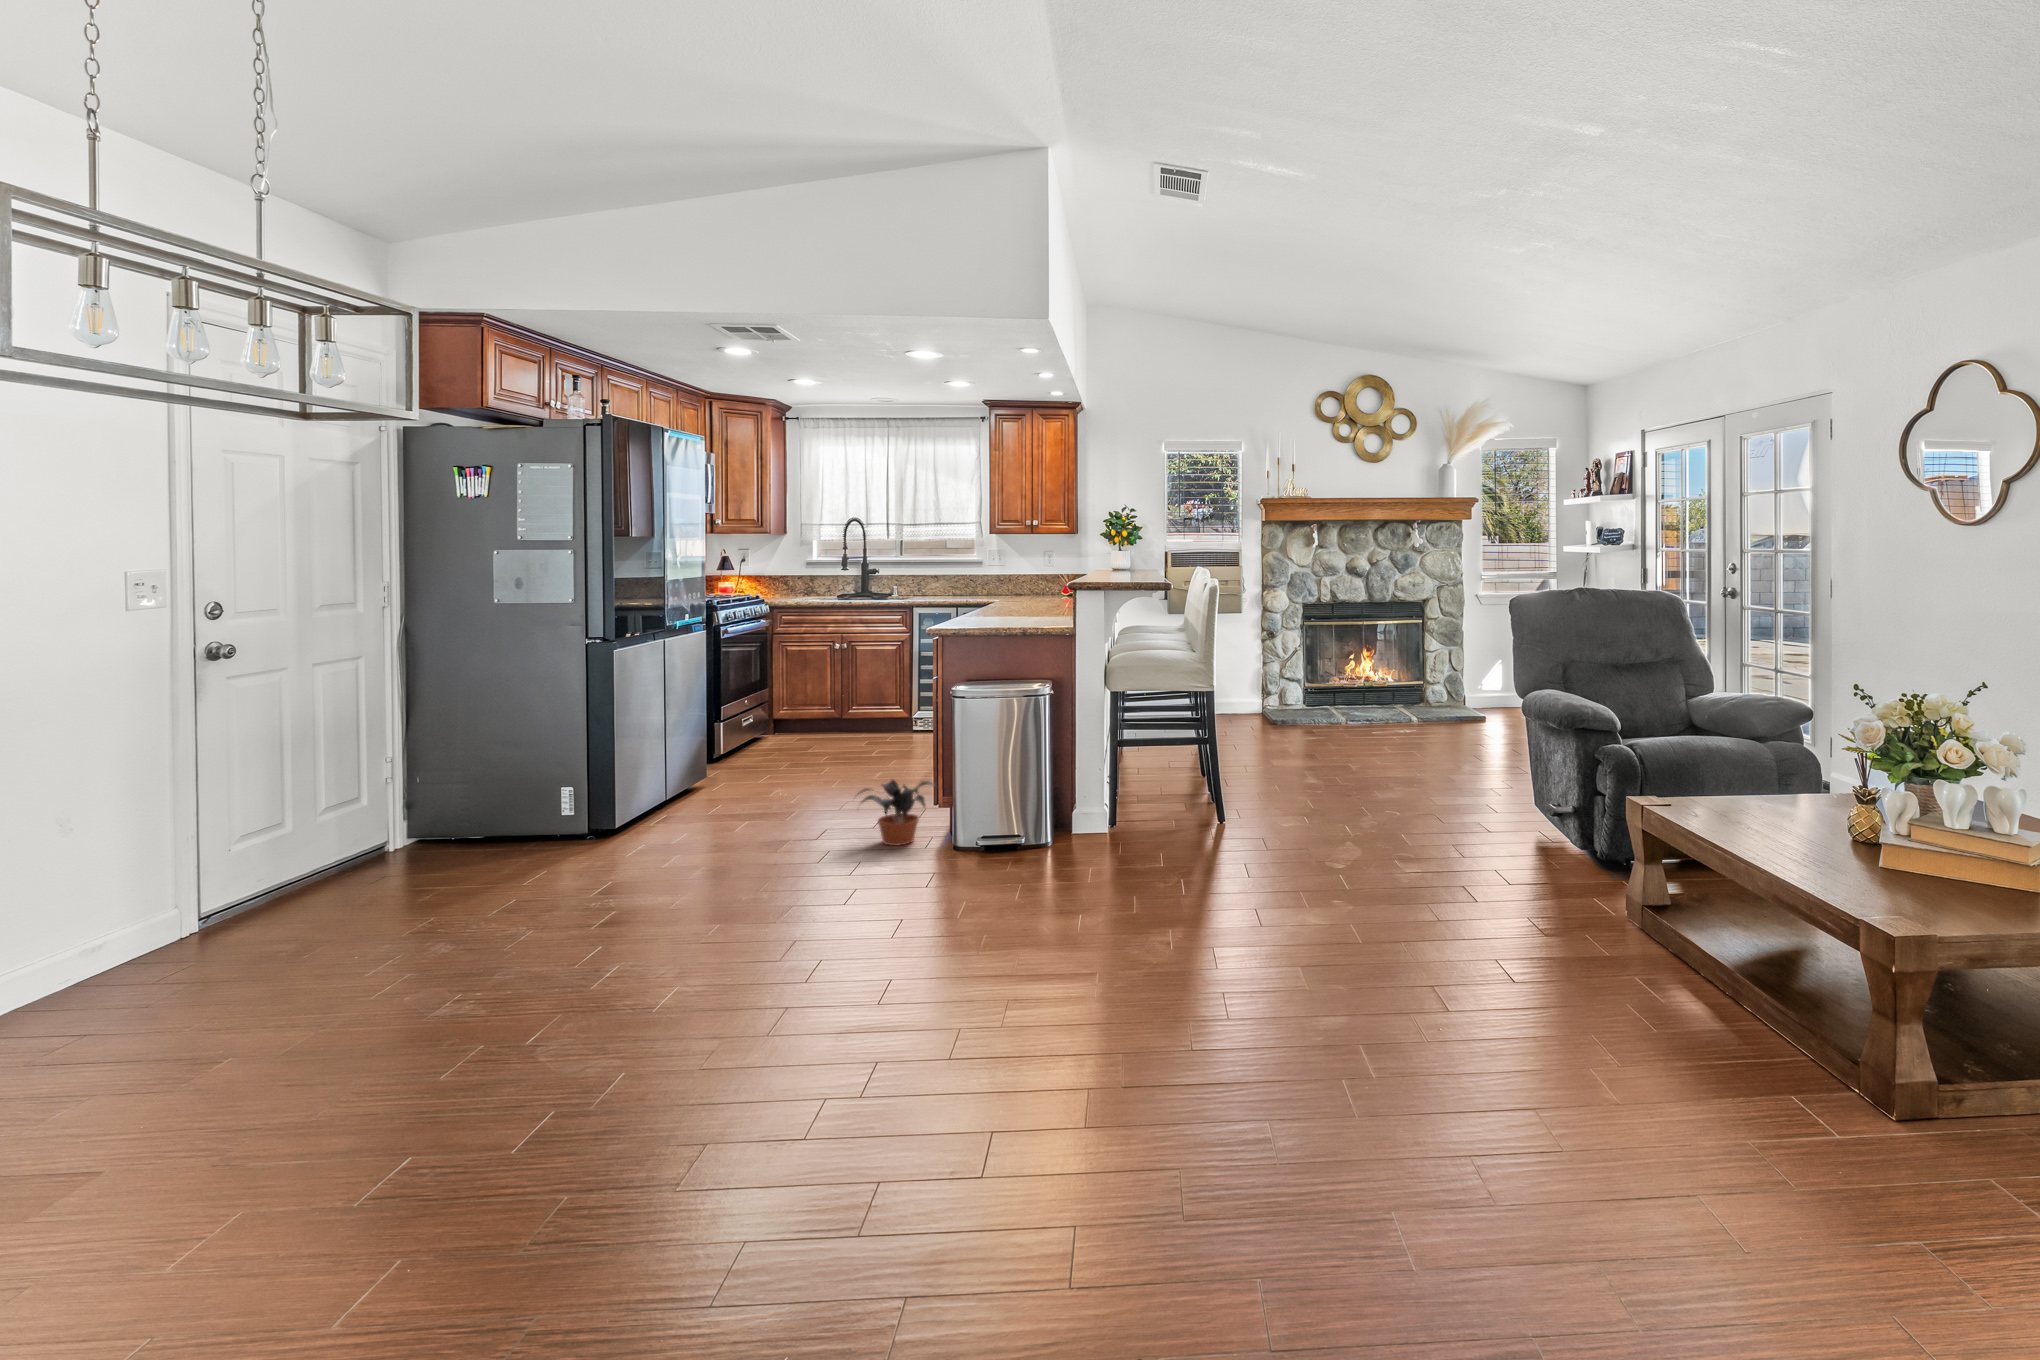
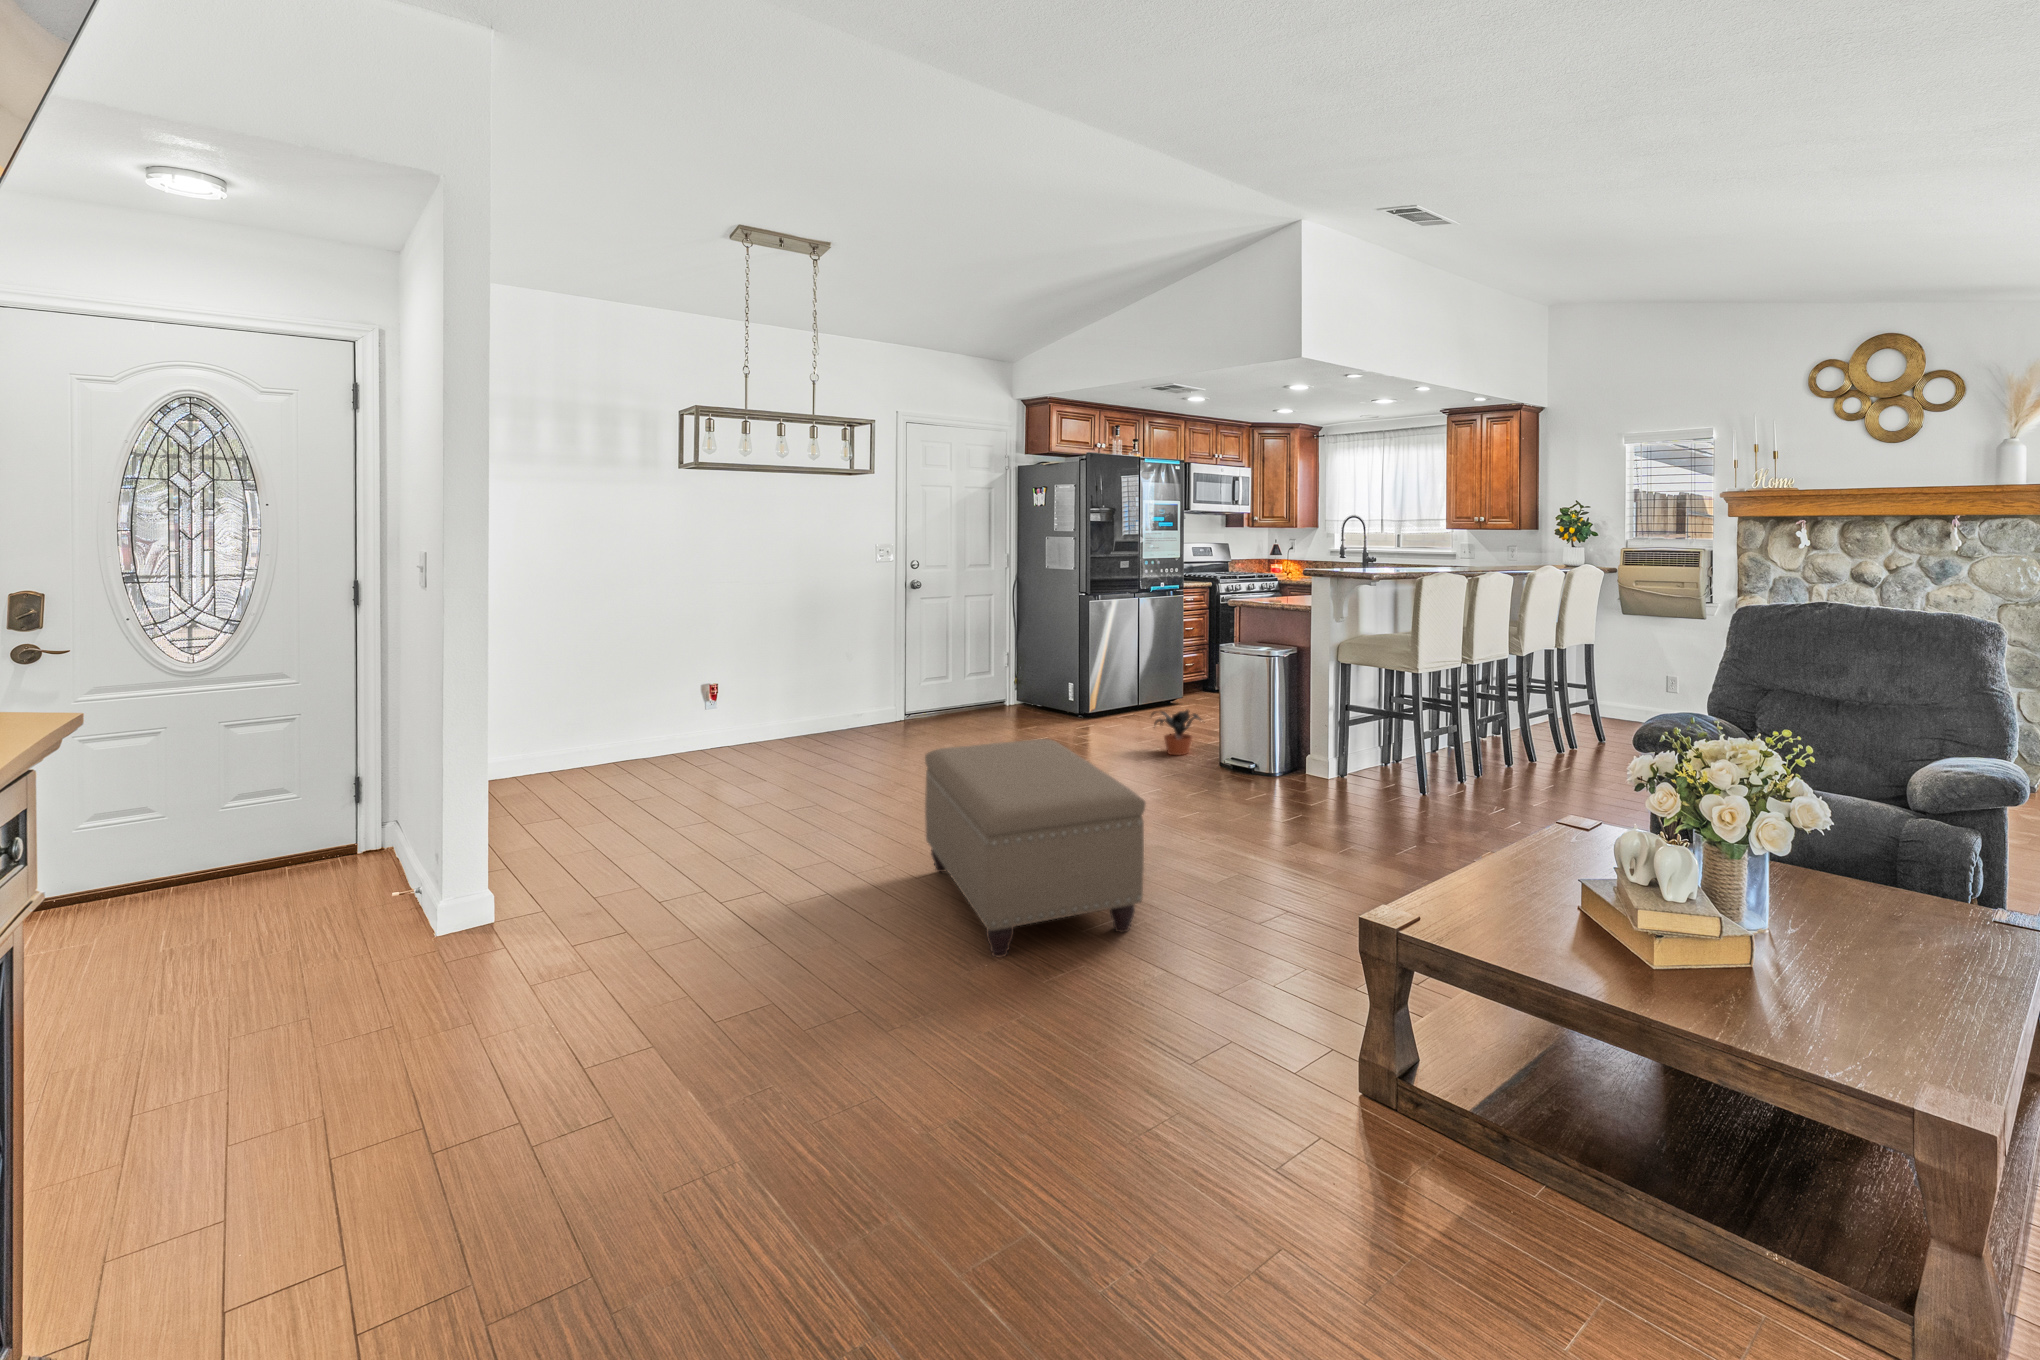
ottoman: none [1109,823,1503,1093] -> present [925,739,1145,957]

